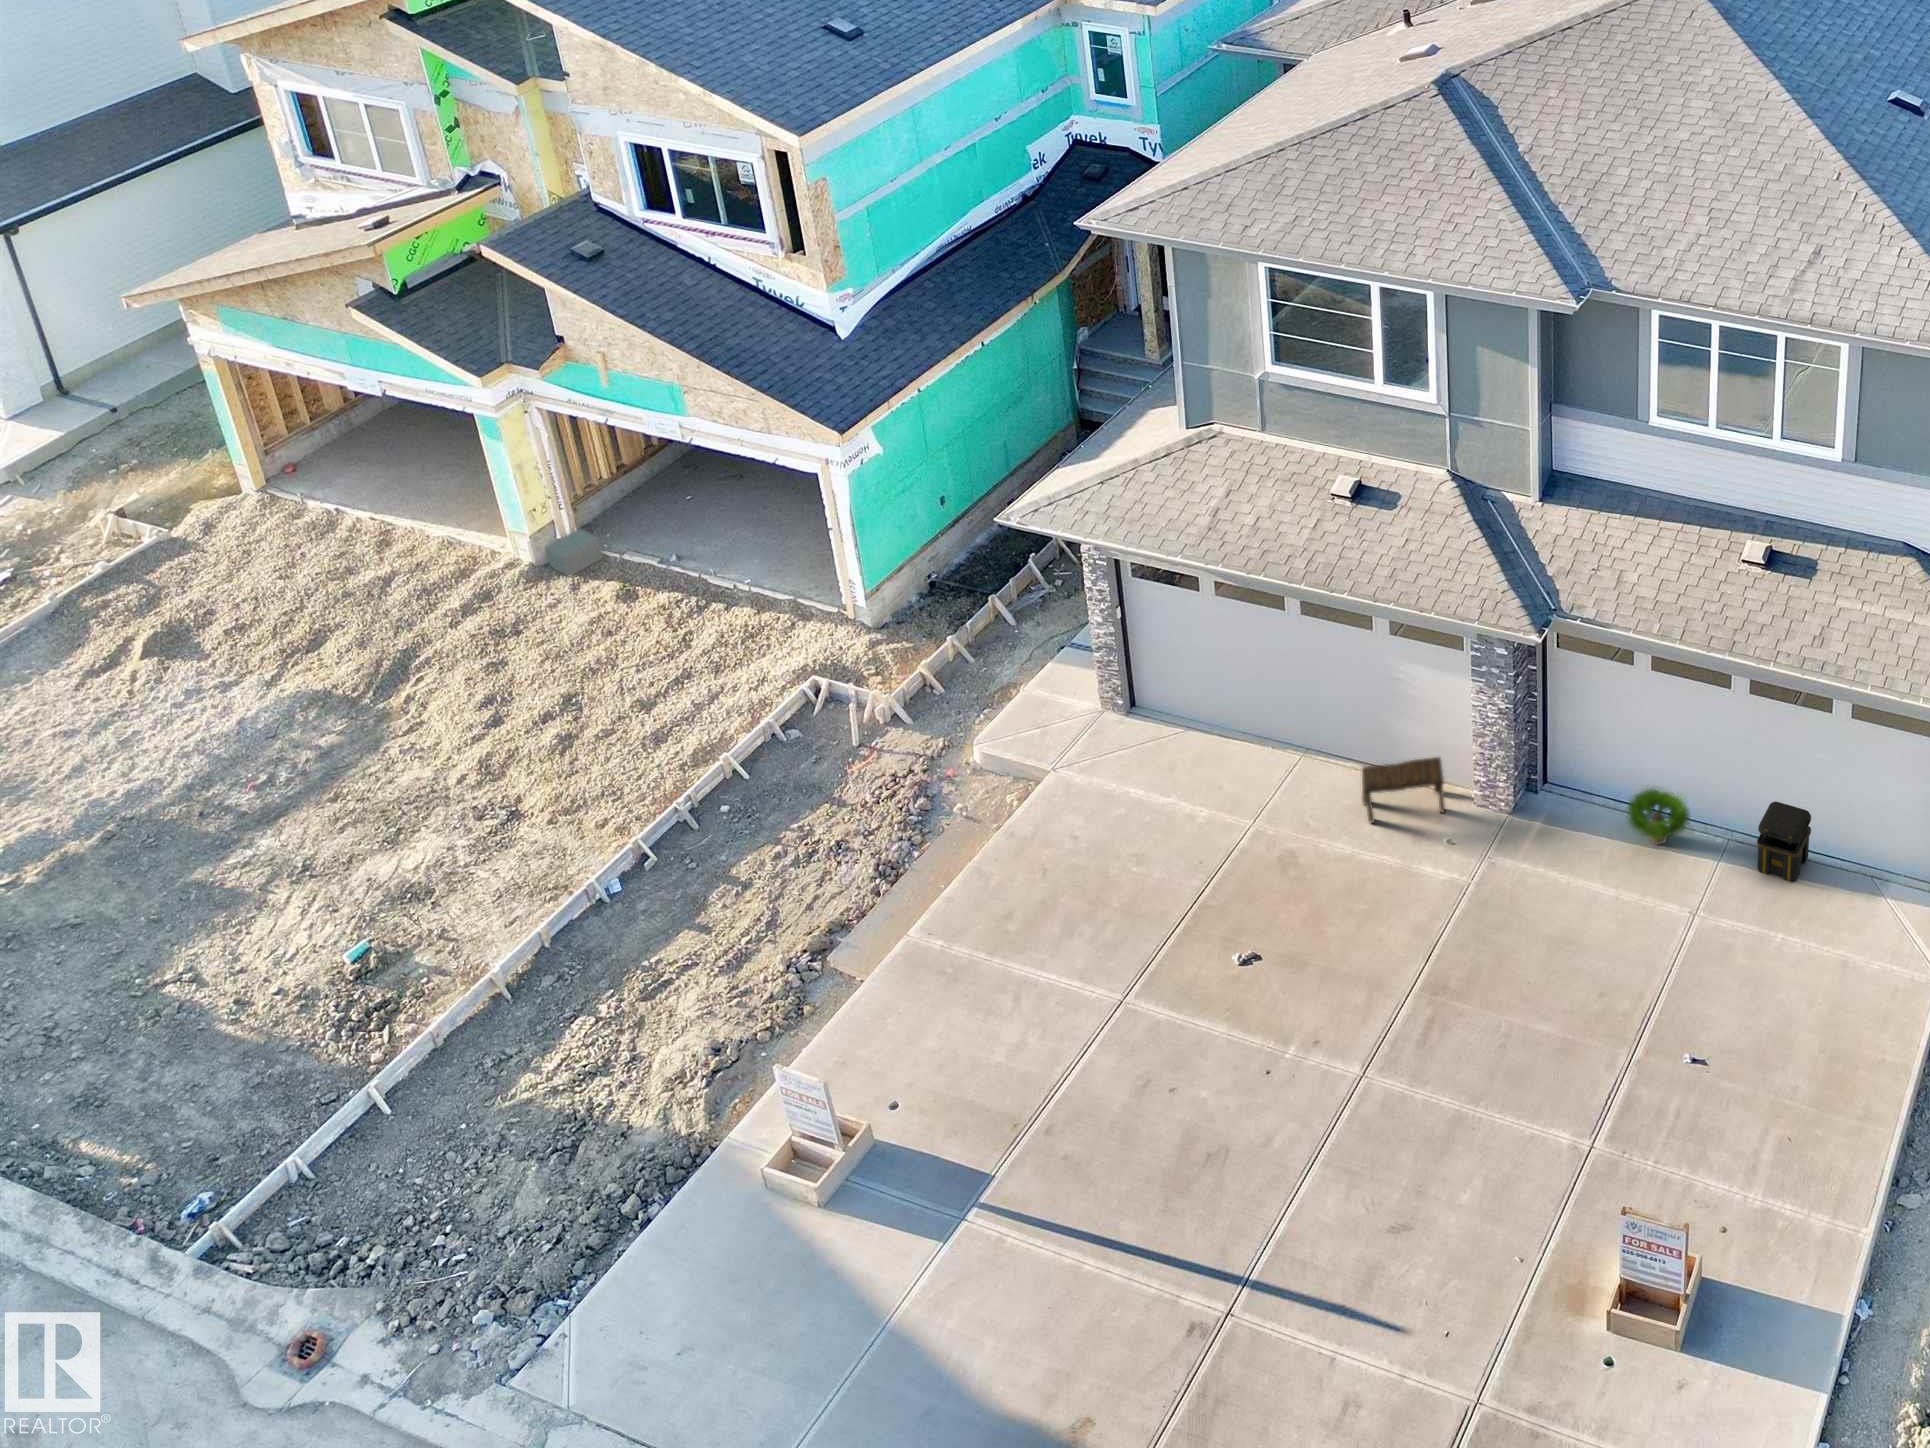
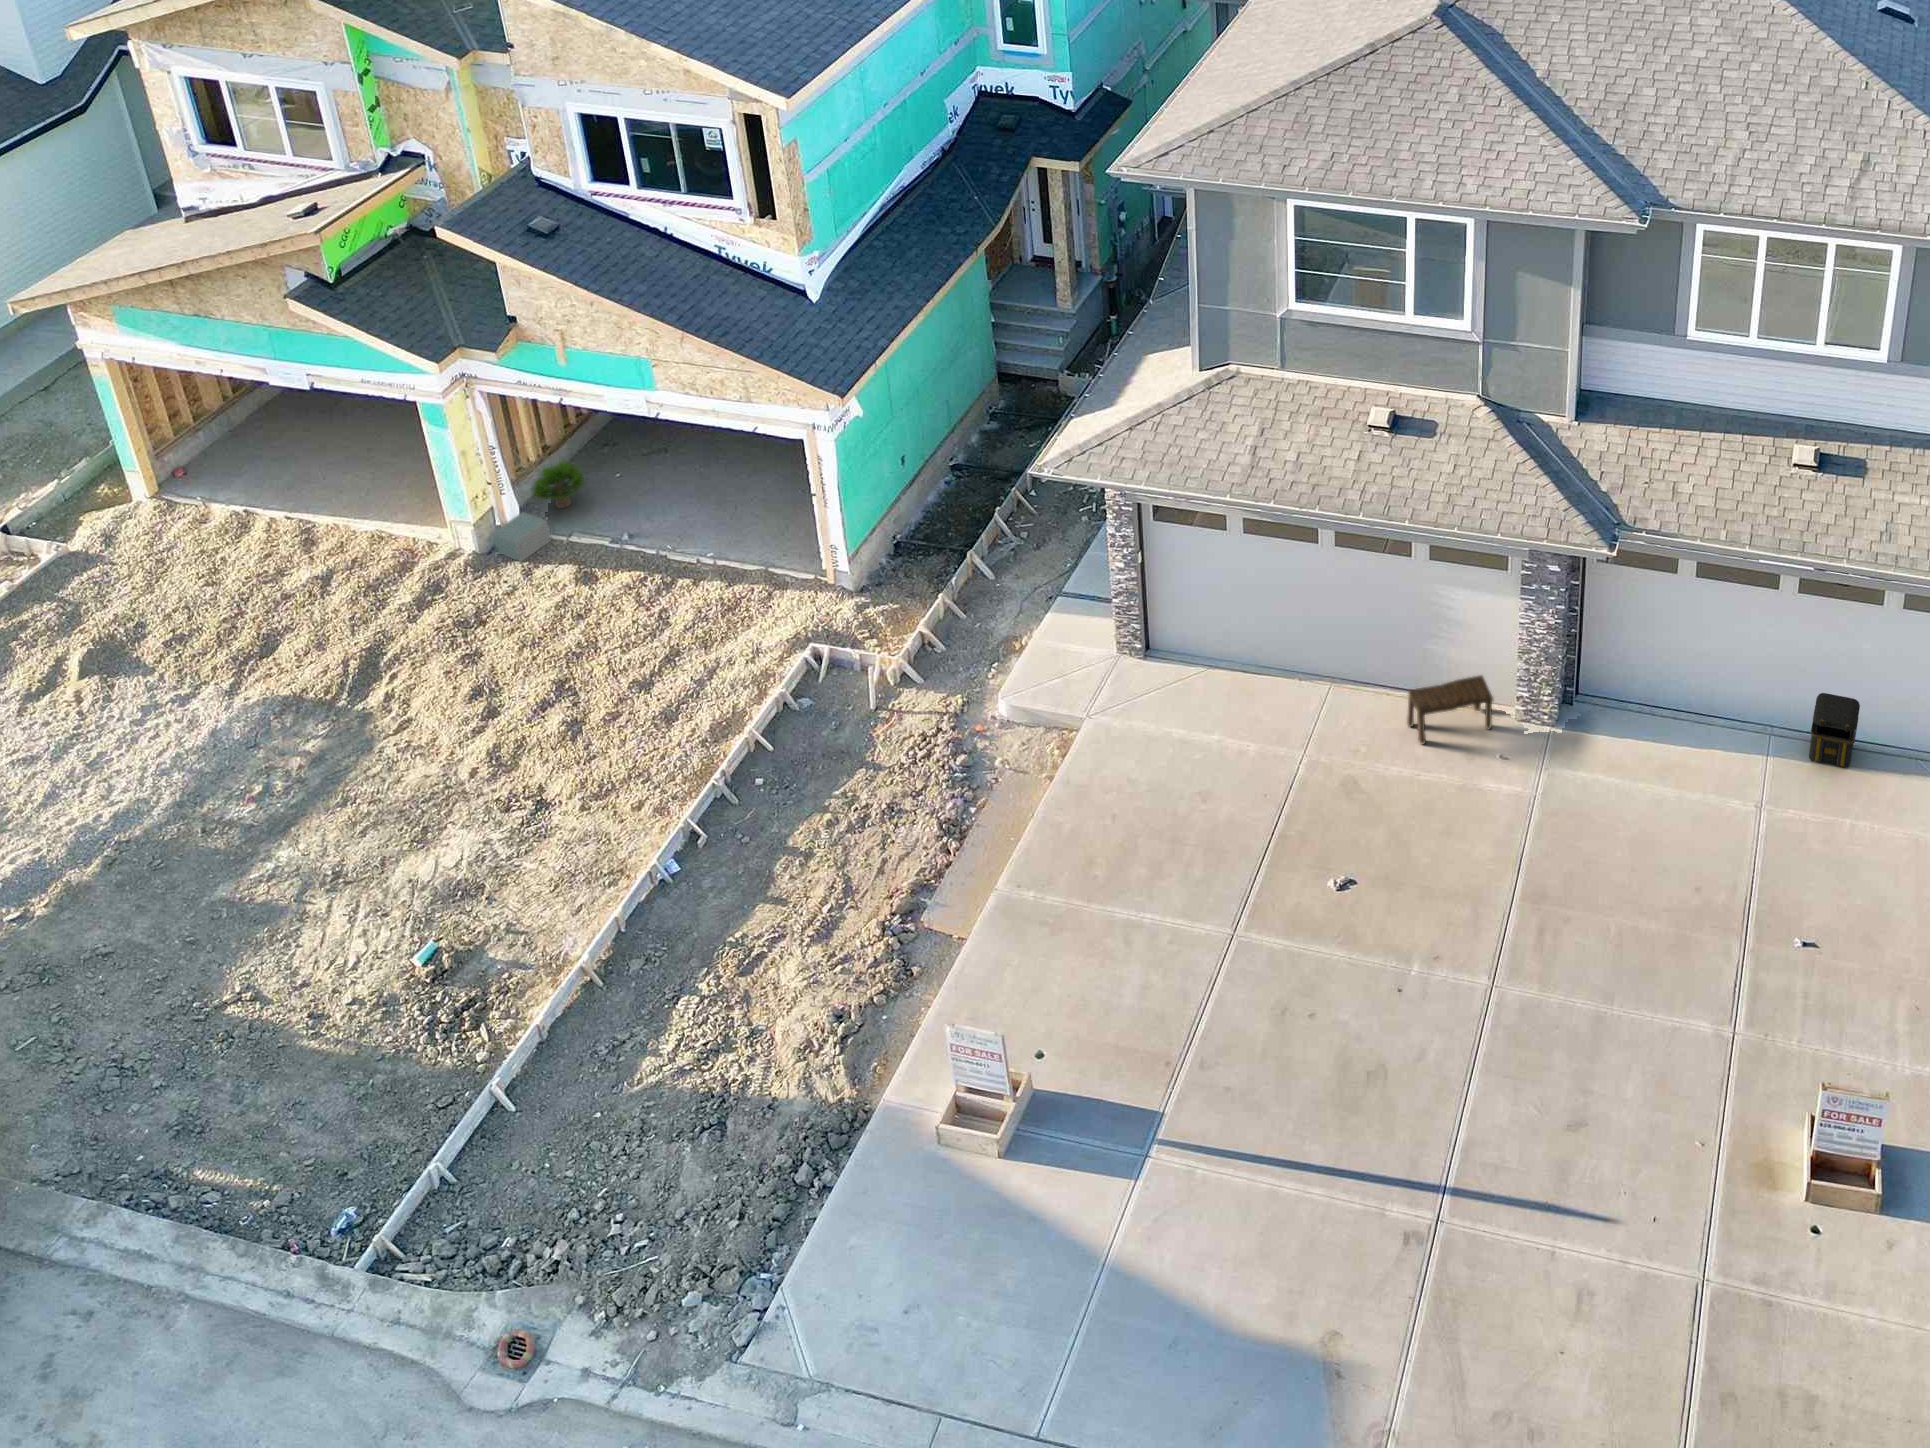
potted plant: present [1627,788,1690,845] -> present [532,460,584,508]

